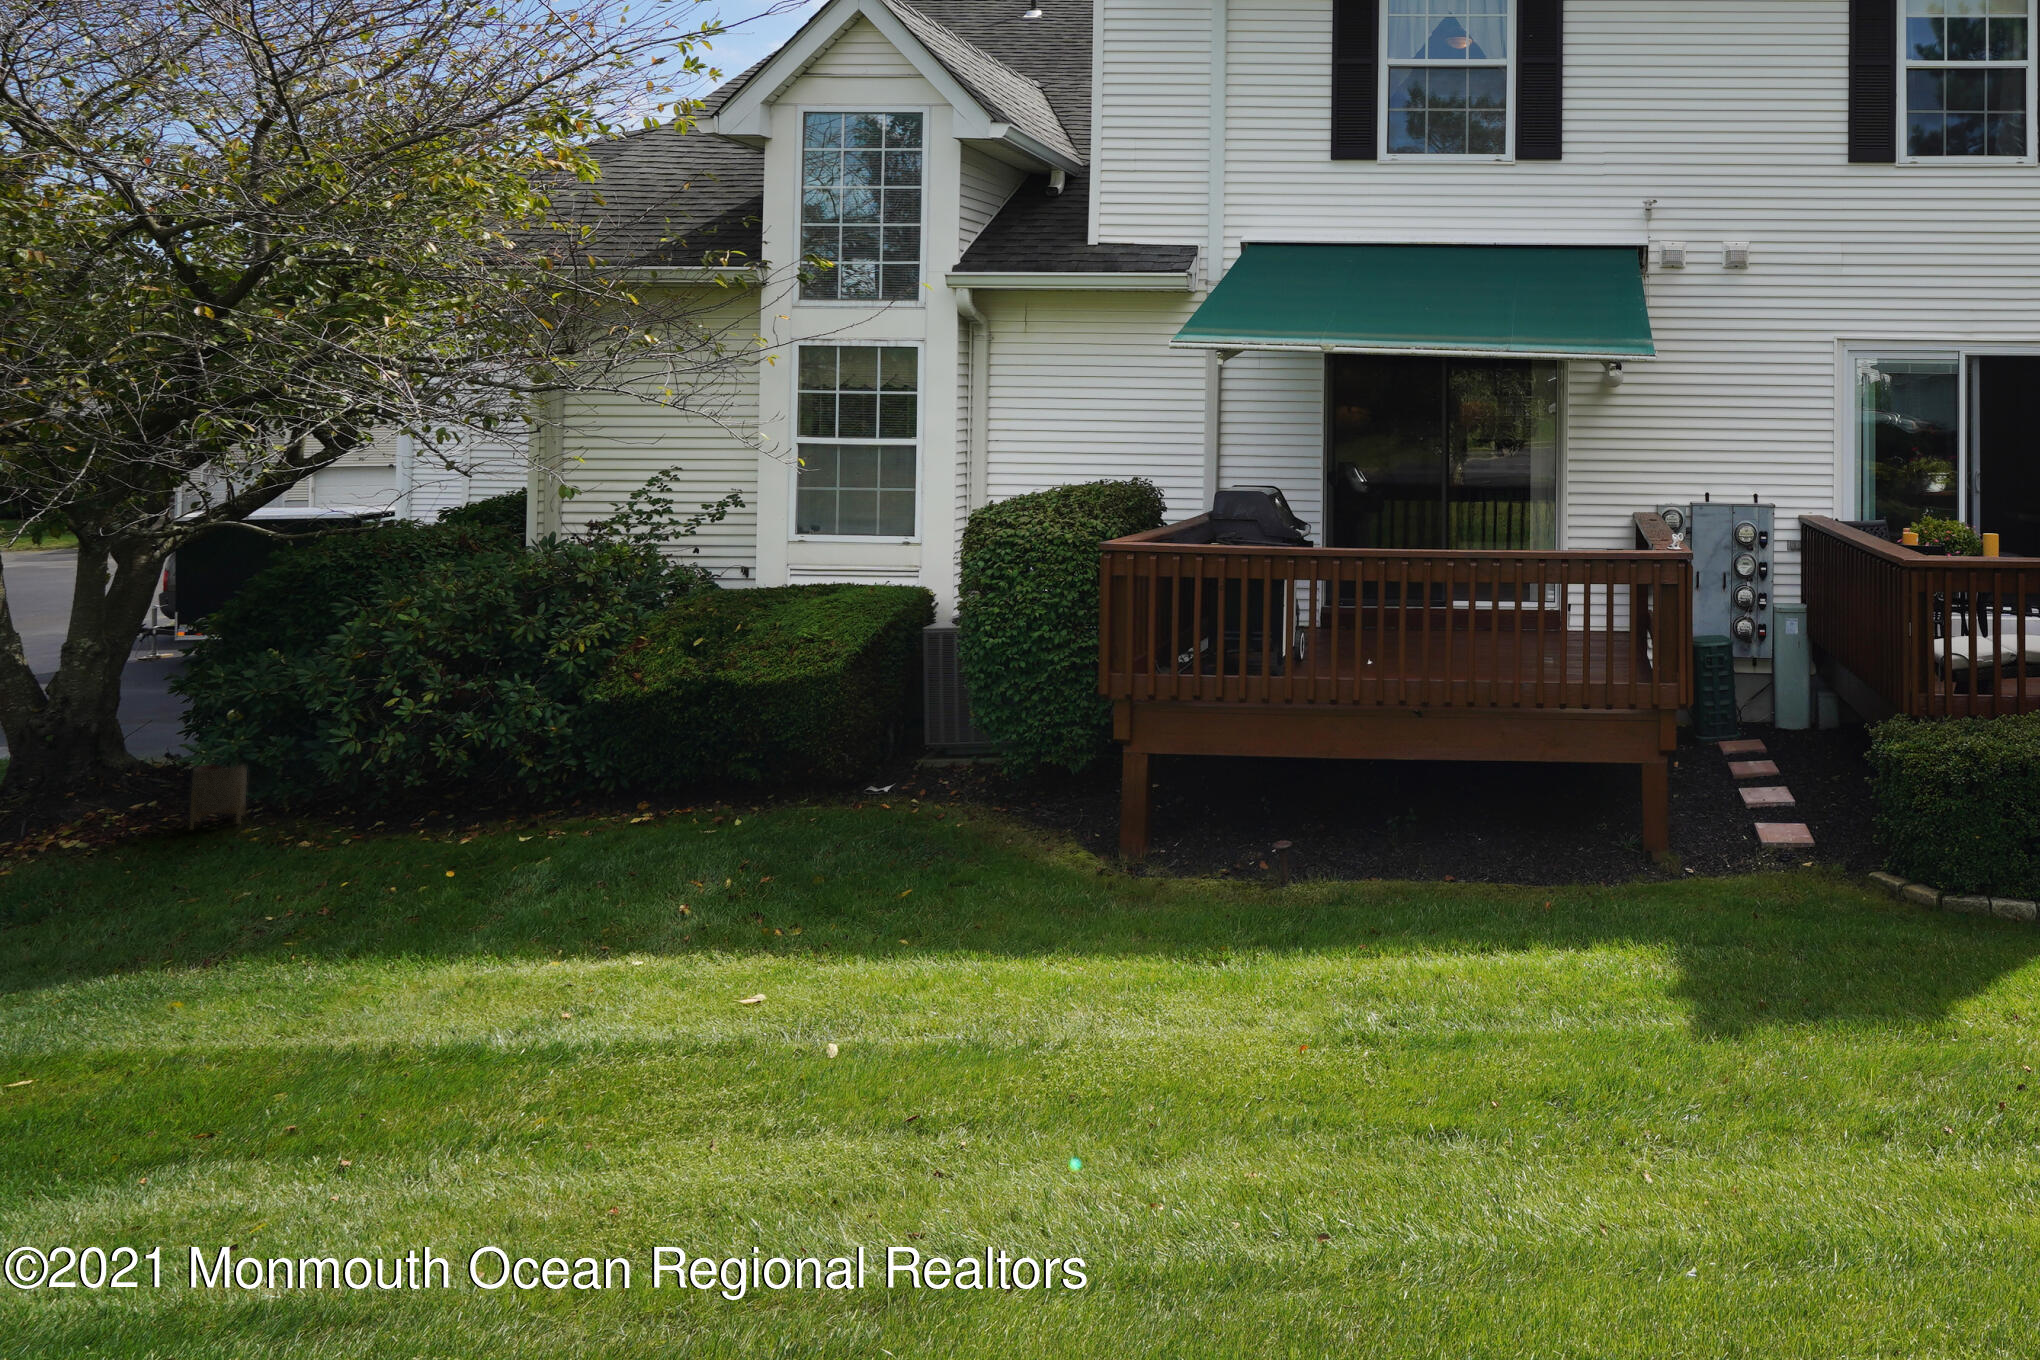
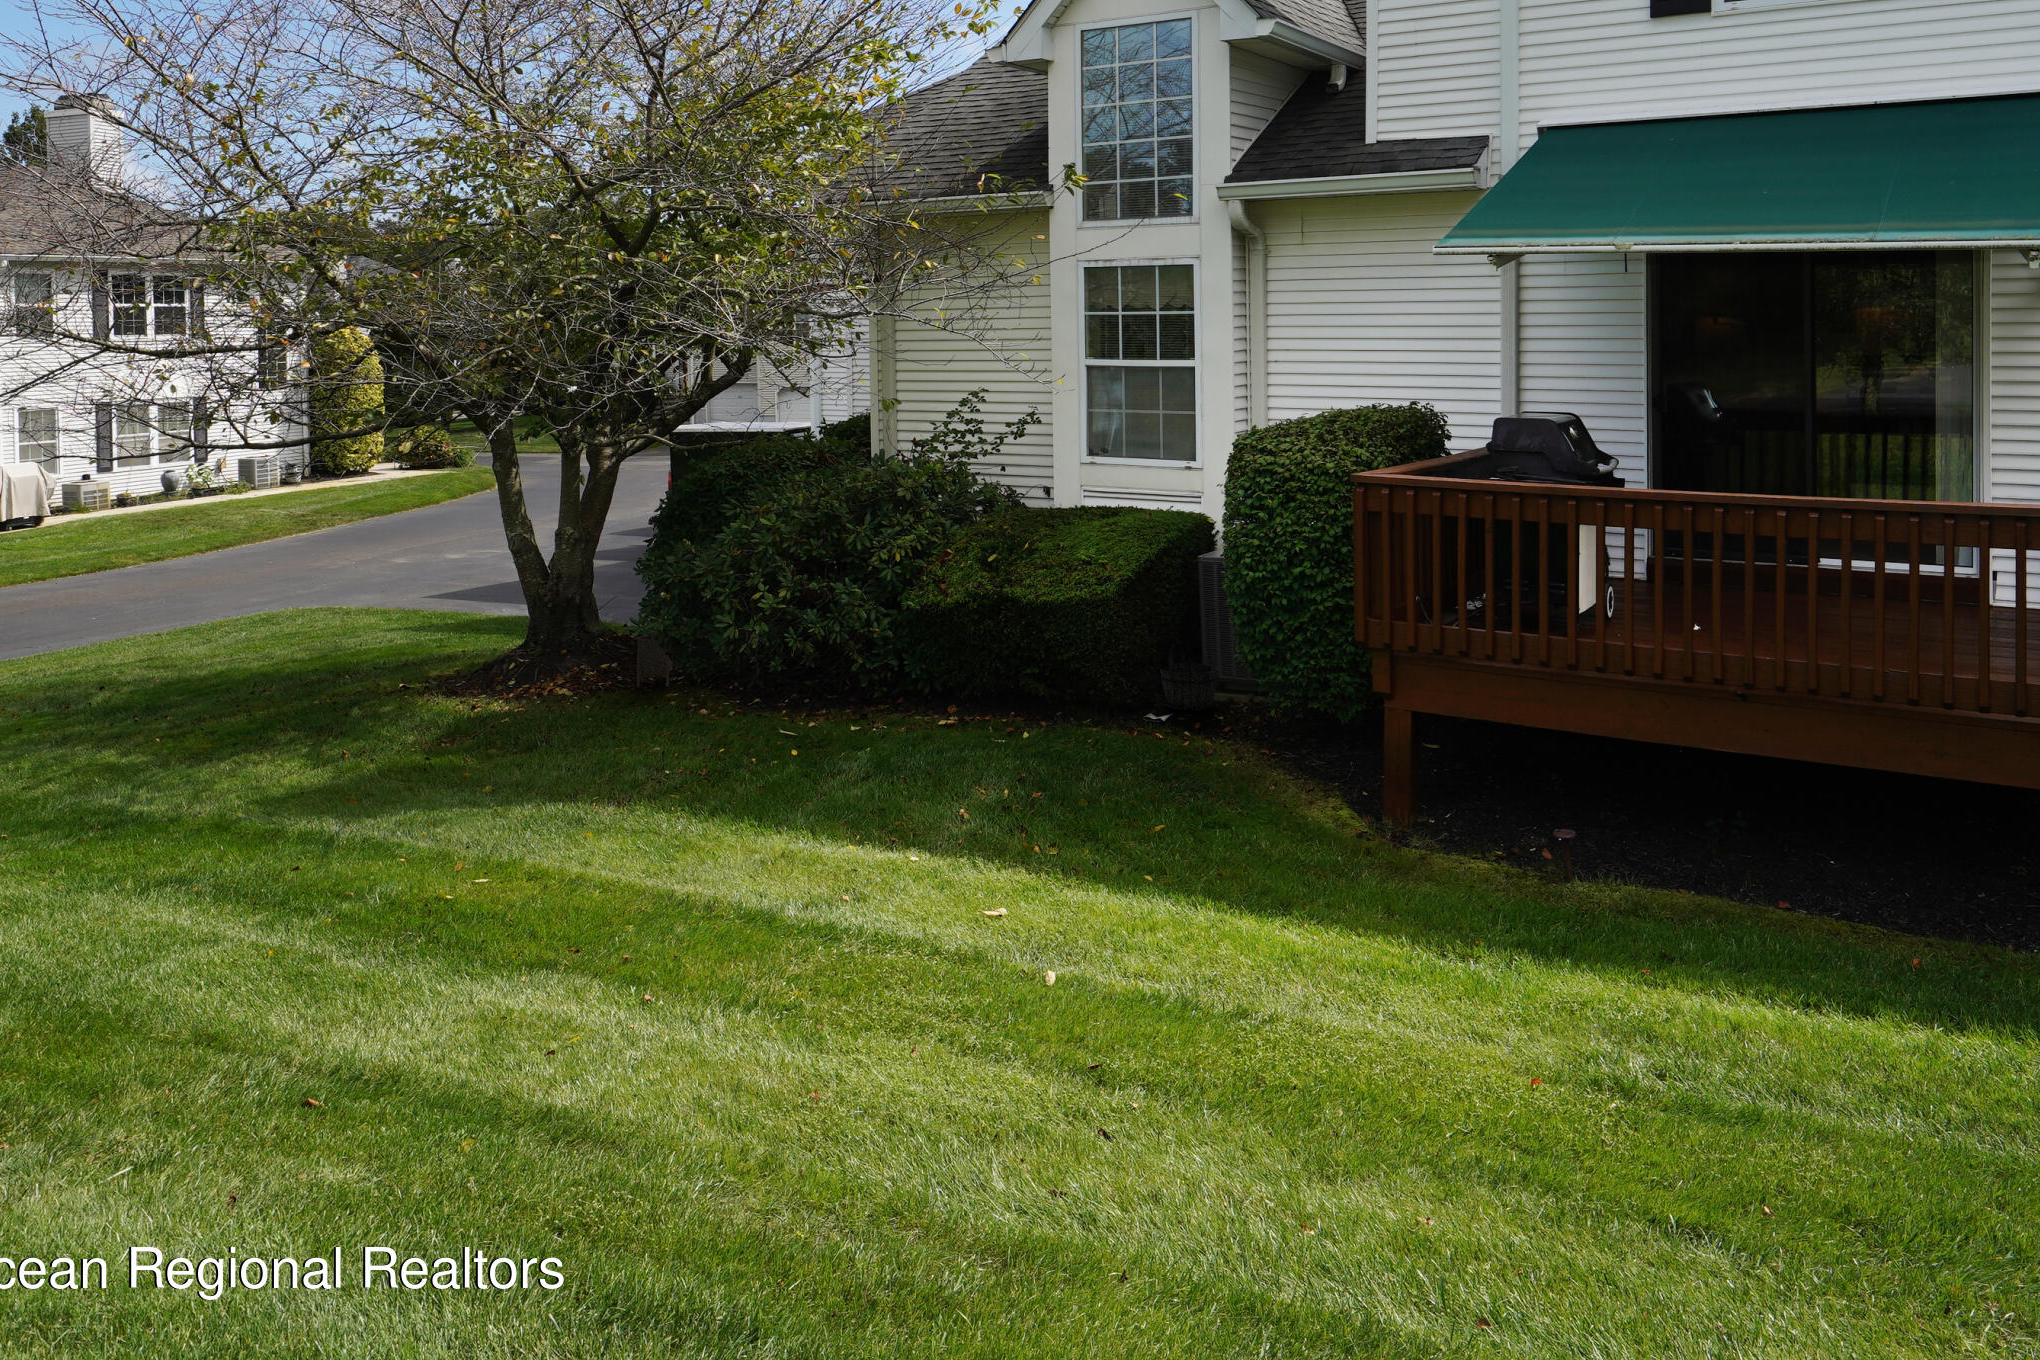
wooden bucket: none [878,723,941,779] -> present [1160,653,1219,710]

